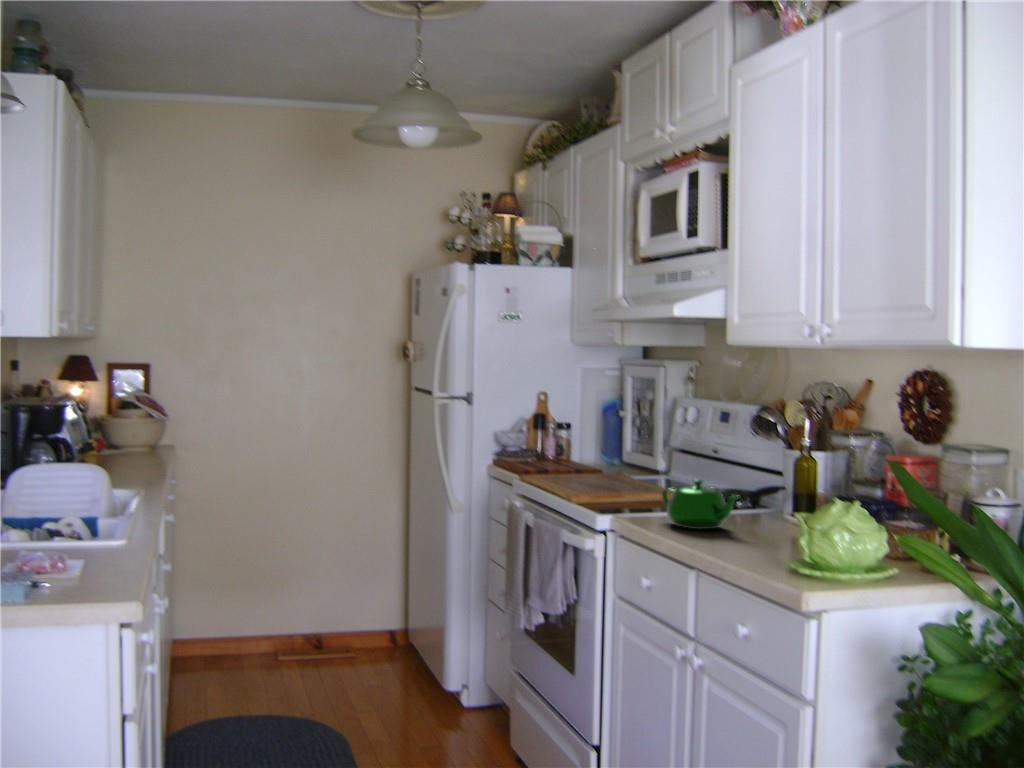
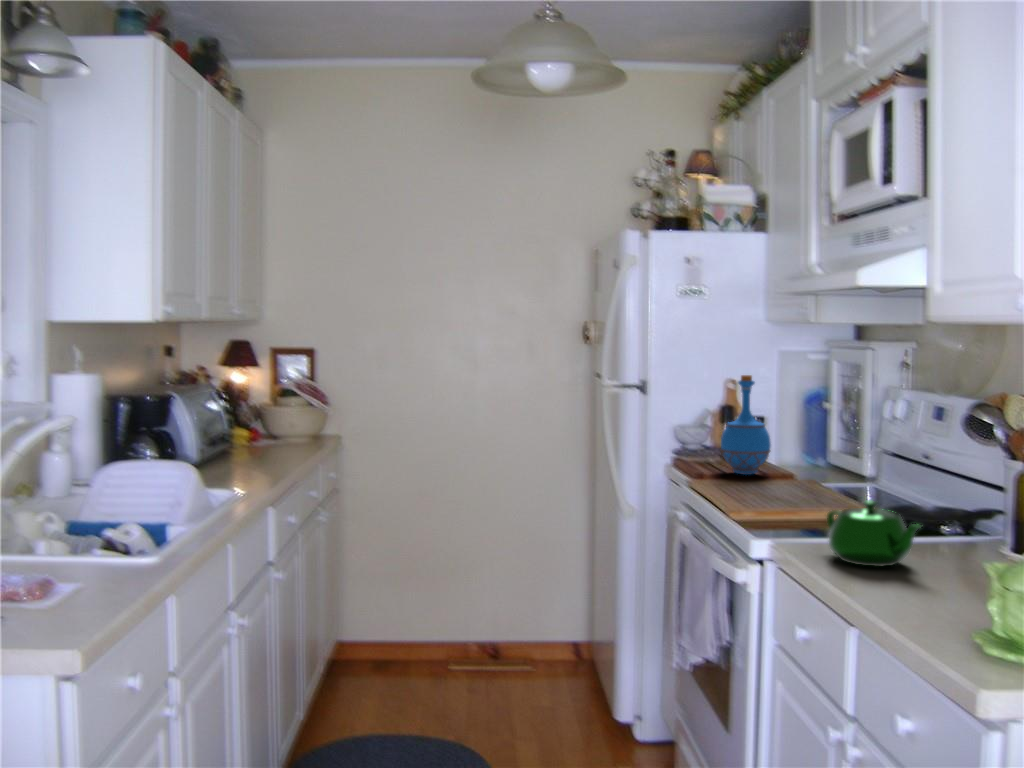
bottle: none [543,387,585,470] -> present [721,375,771,475]

